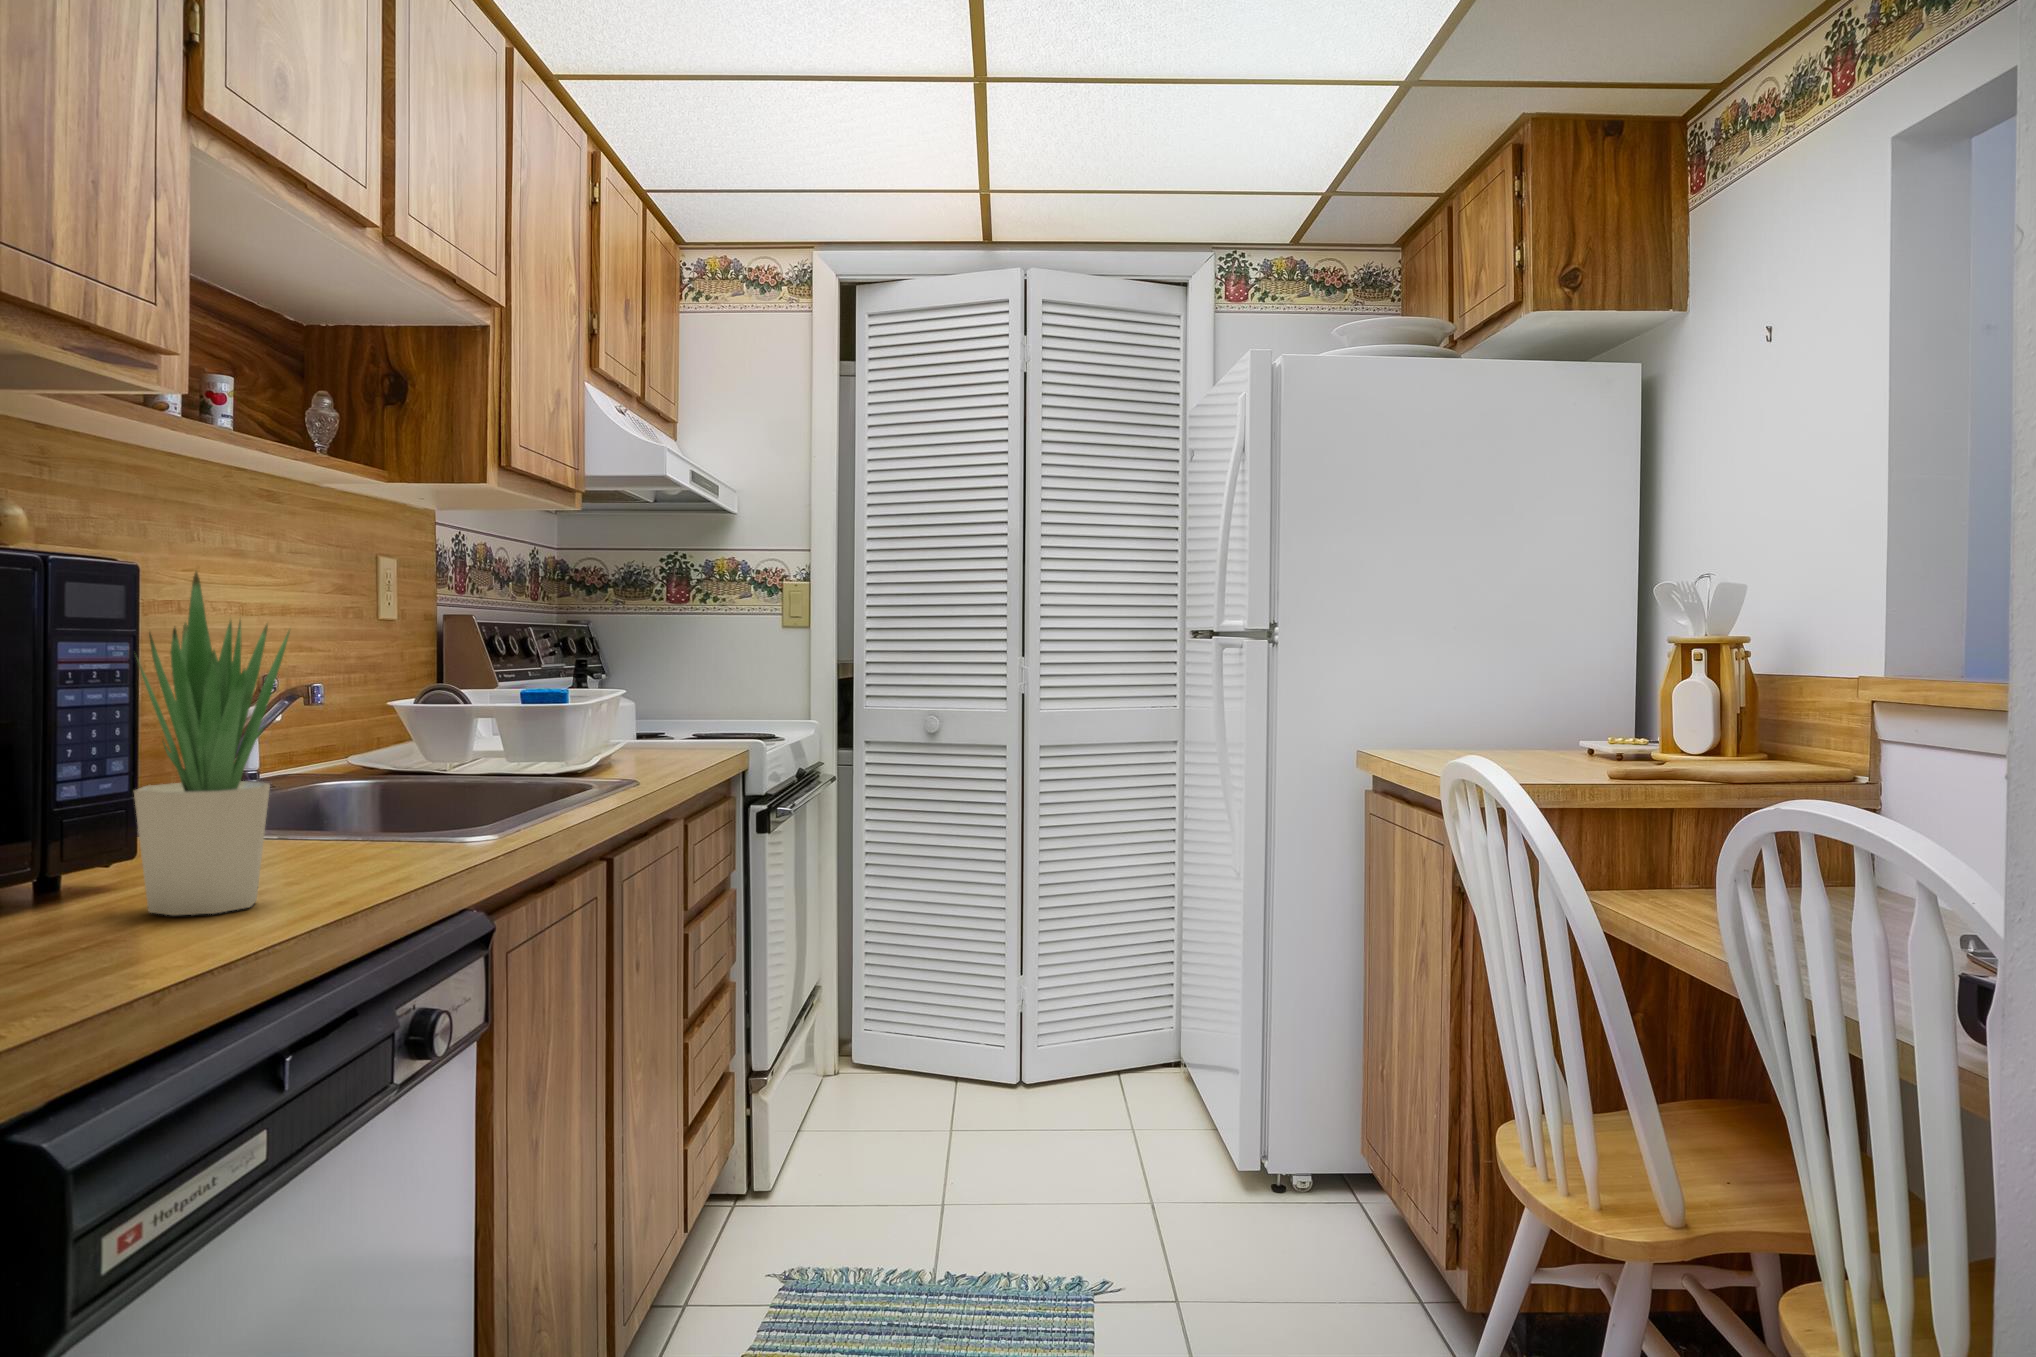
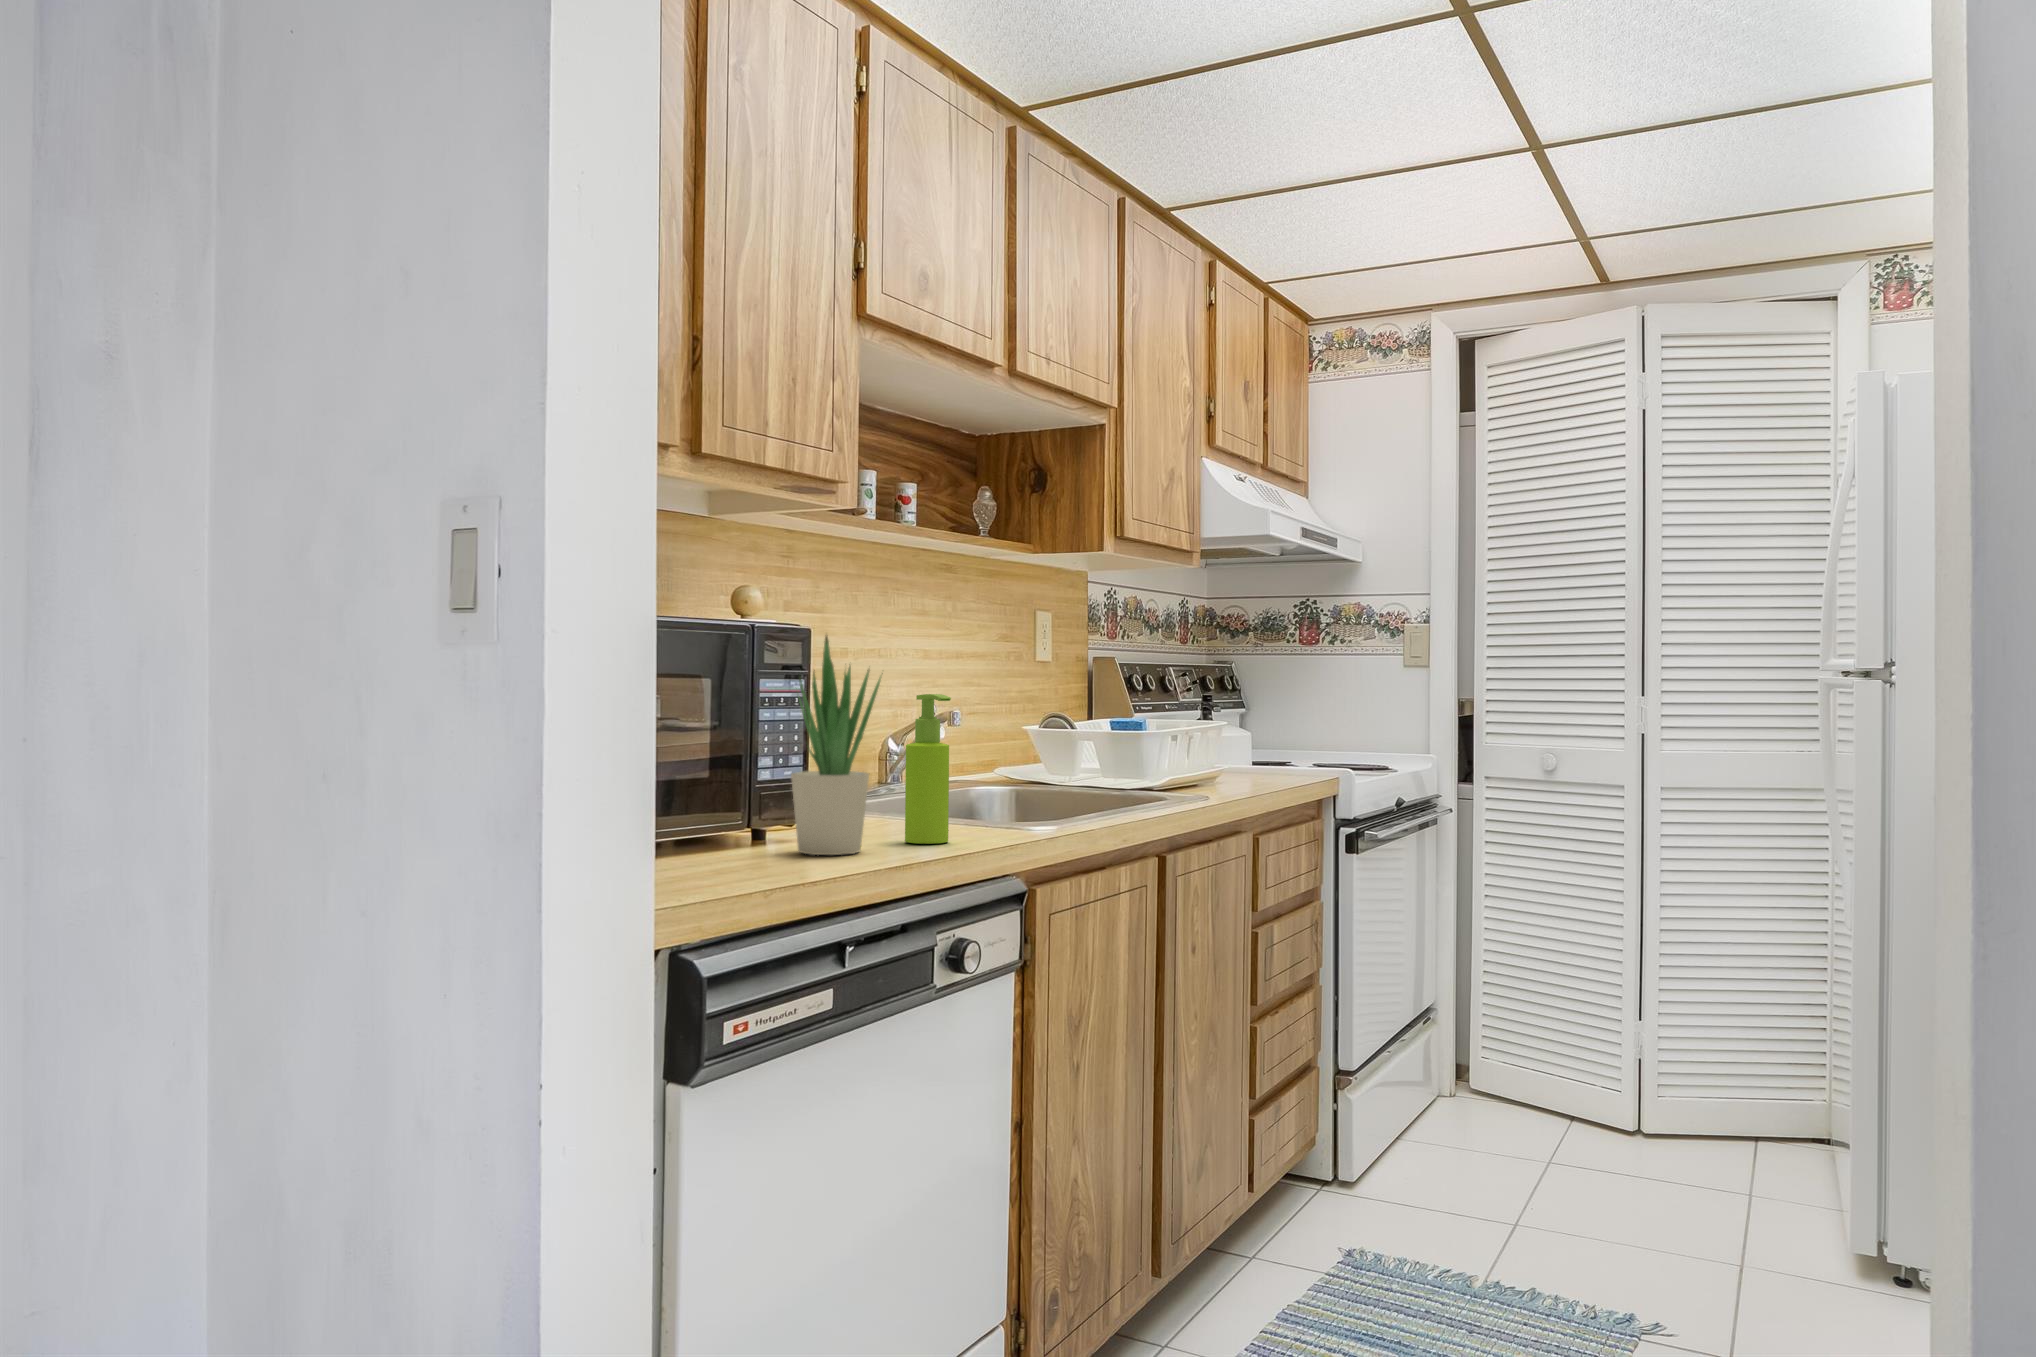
soap dispenser: none [312,664,389,880] -> present [905,694,951,844]

